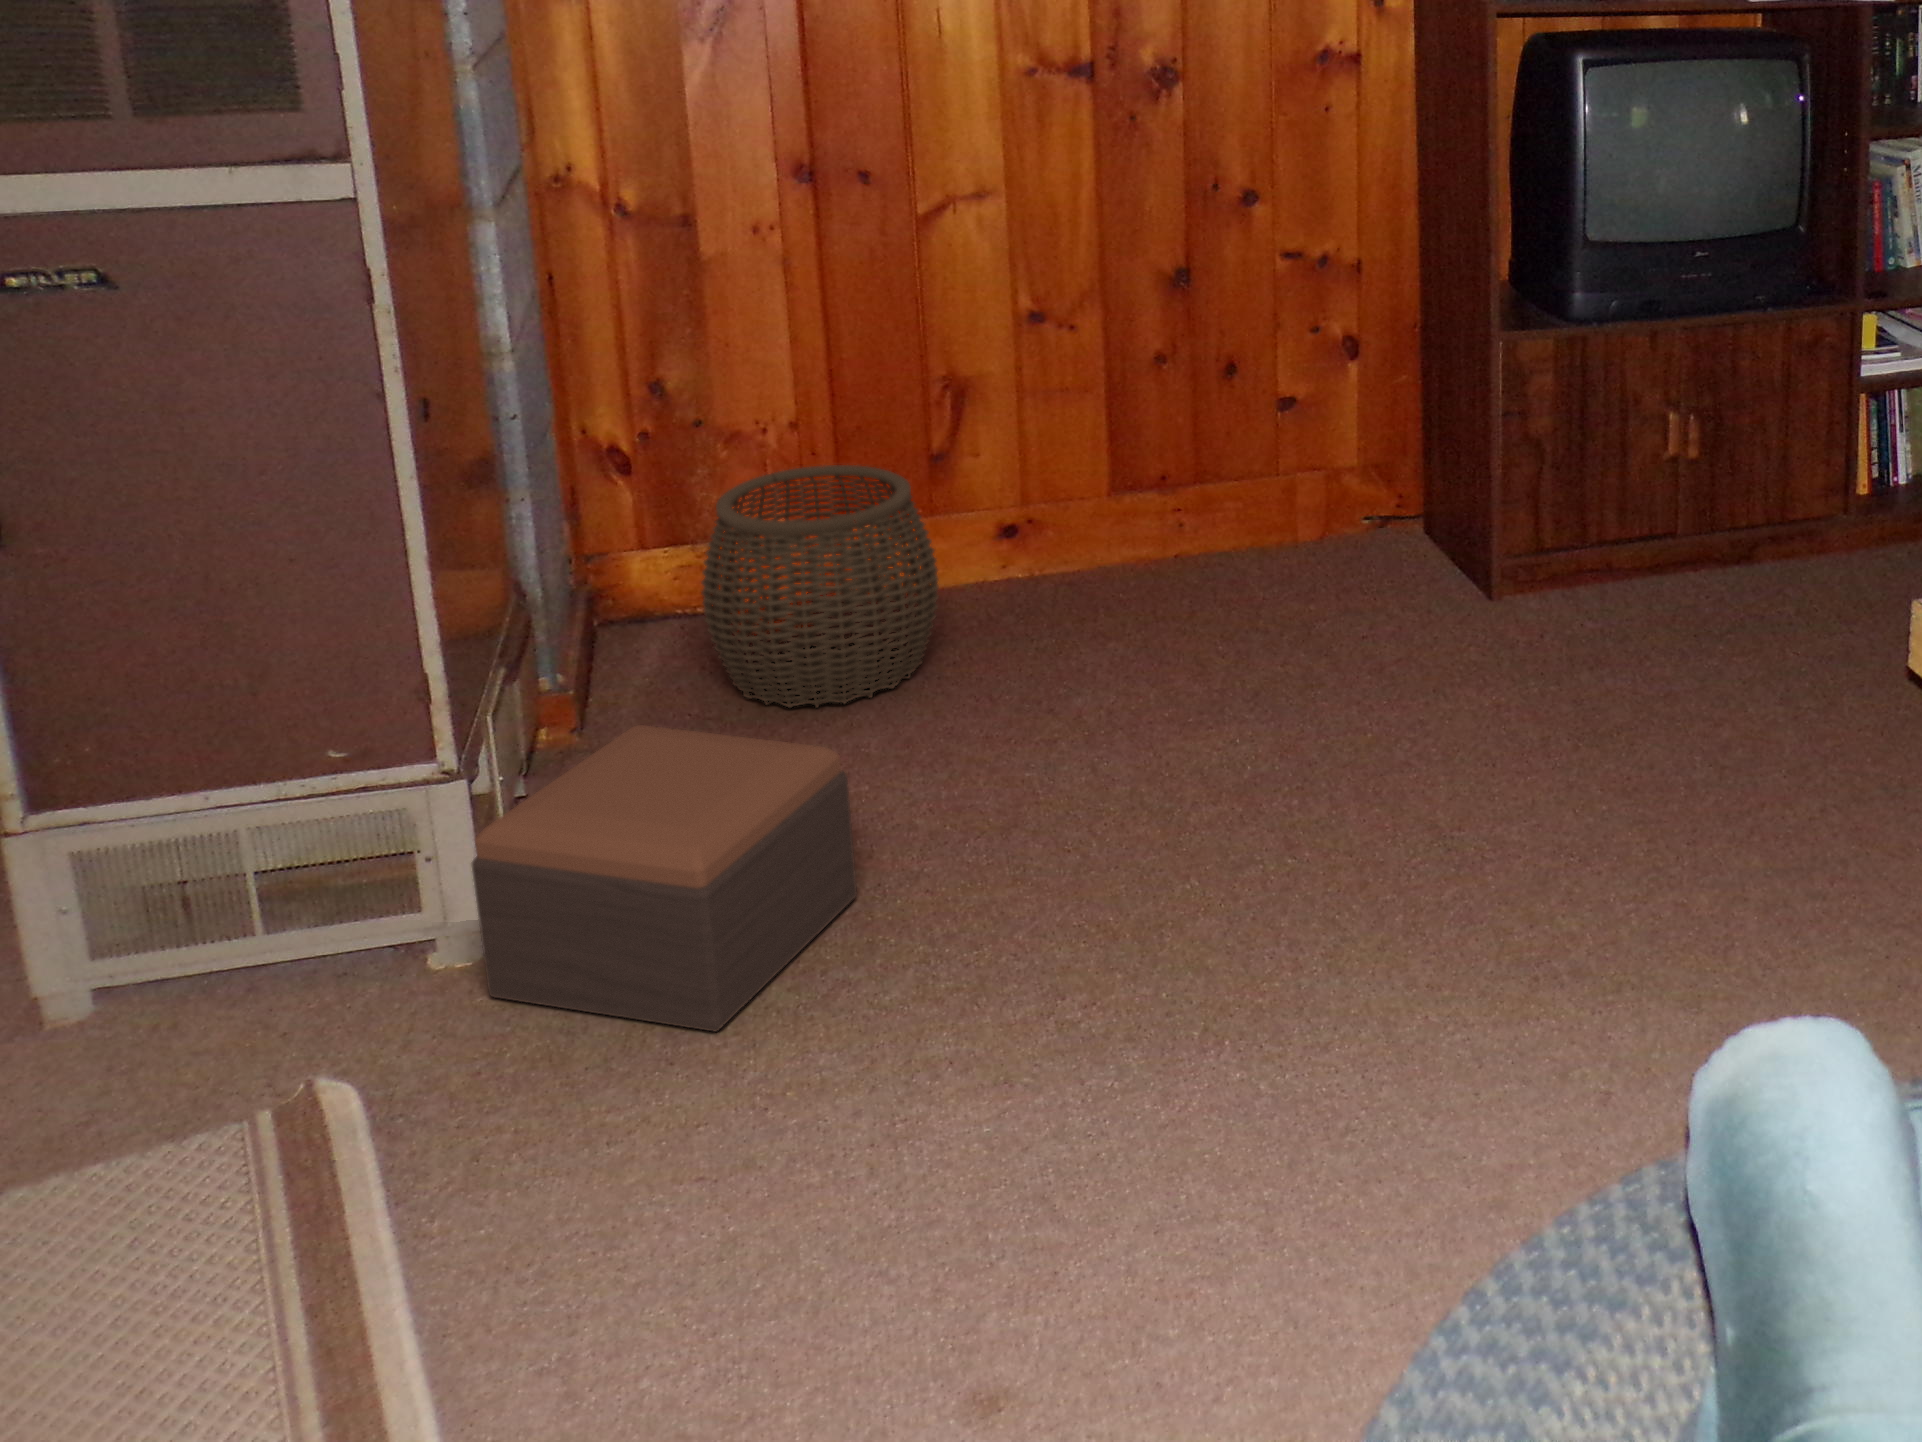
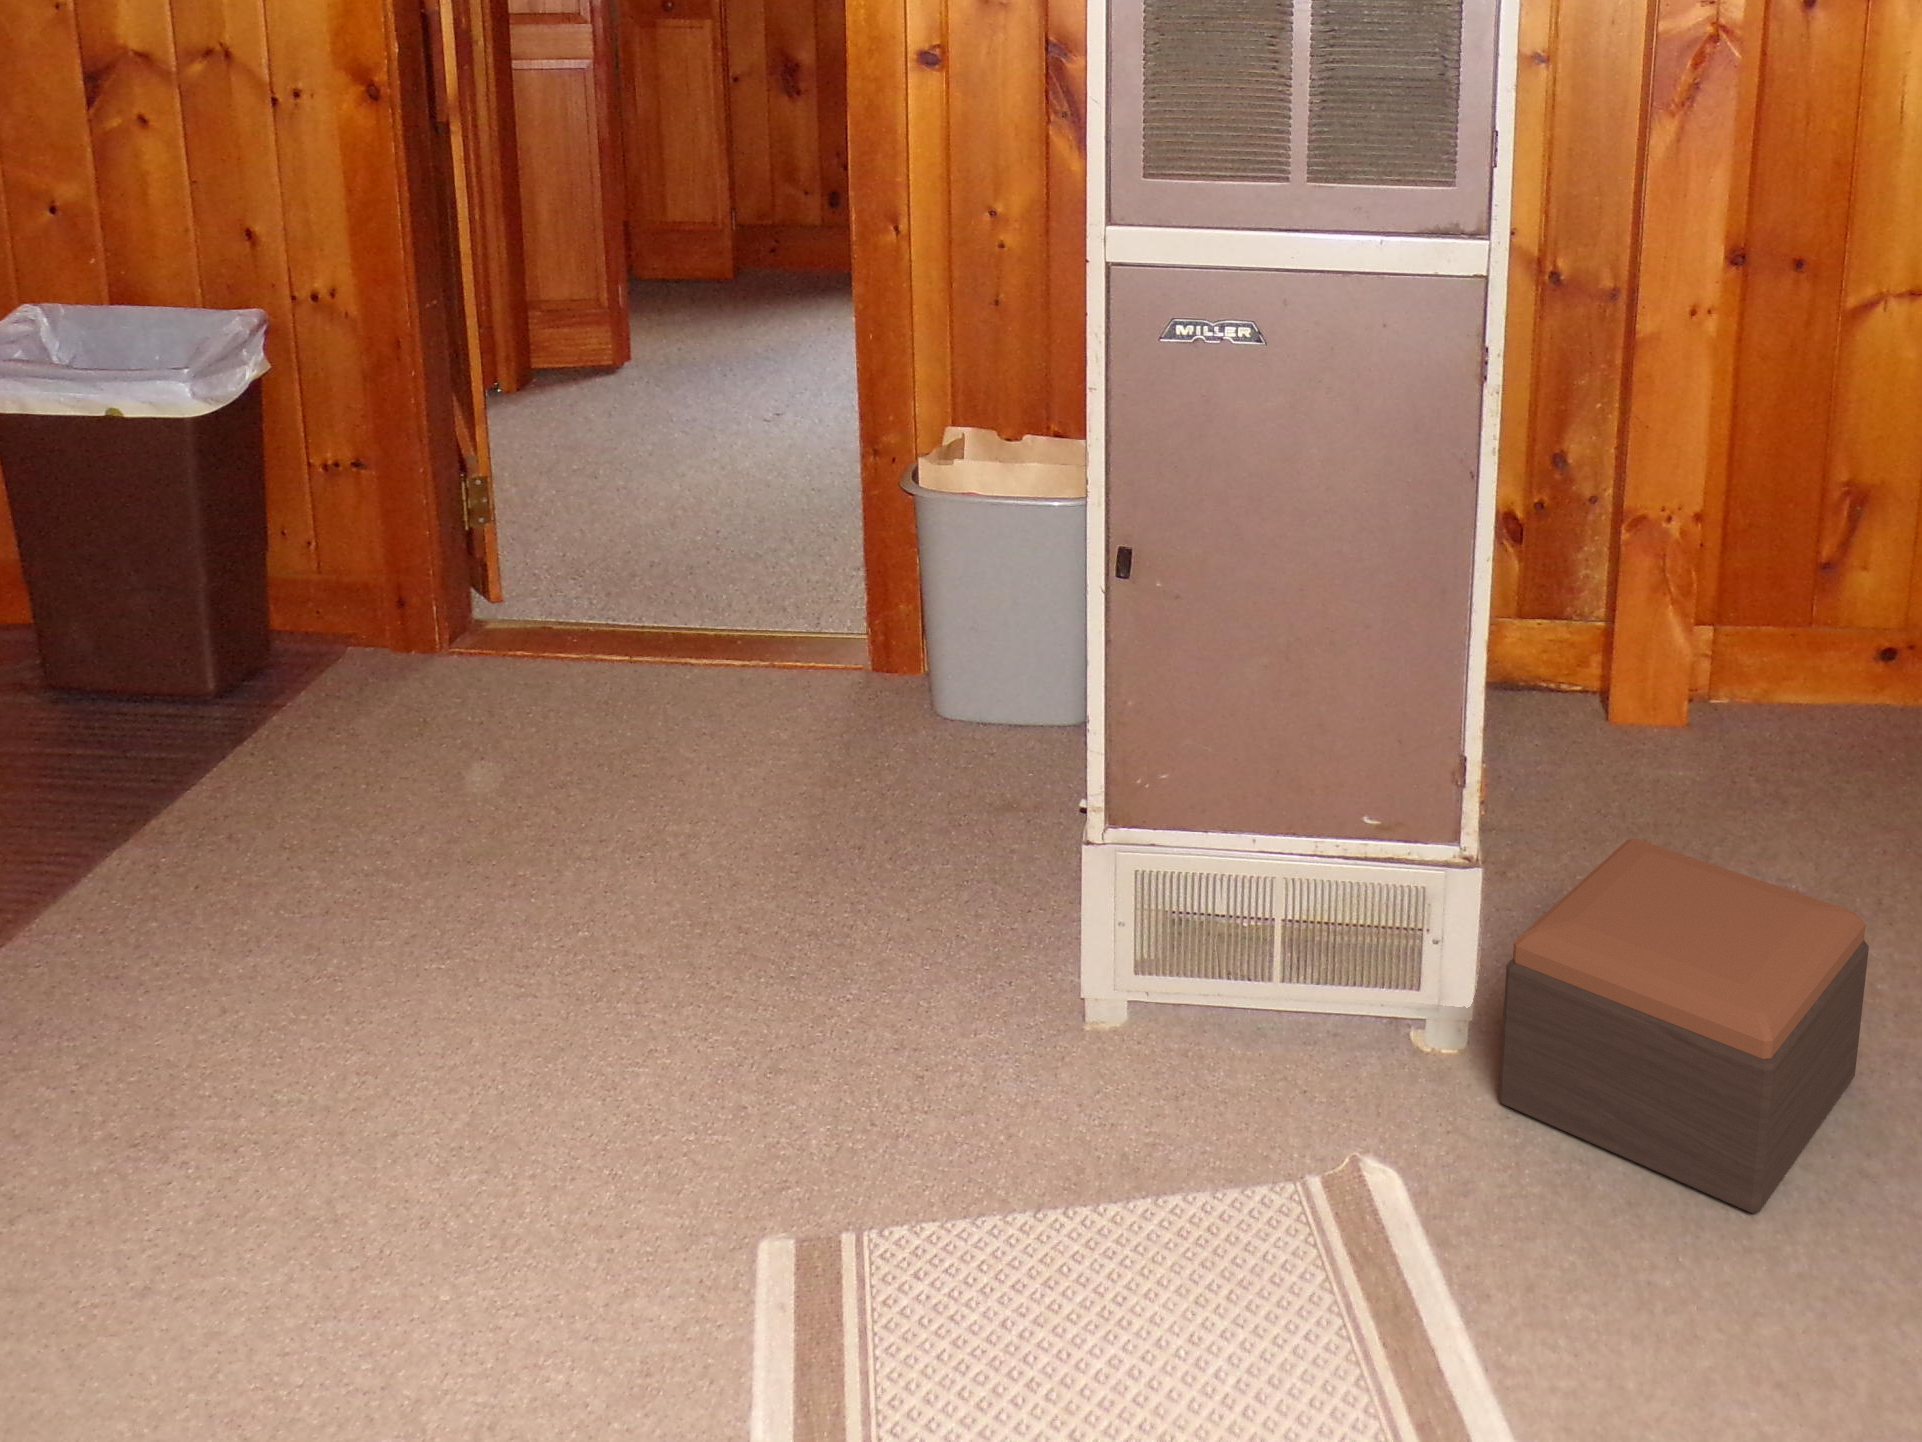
woven basket: present [702,465,939,708] -> none [1611,564,1859,827]

